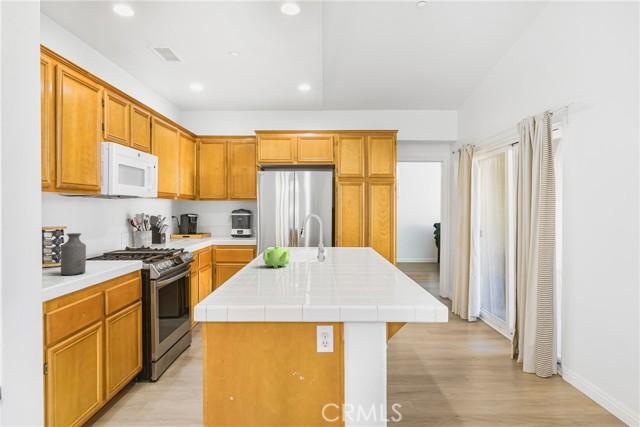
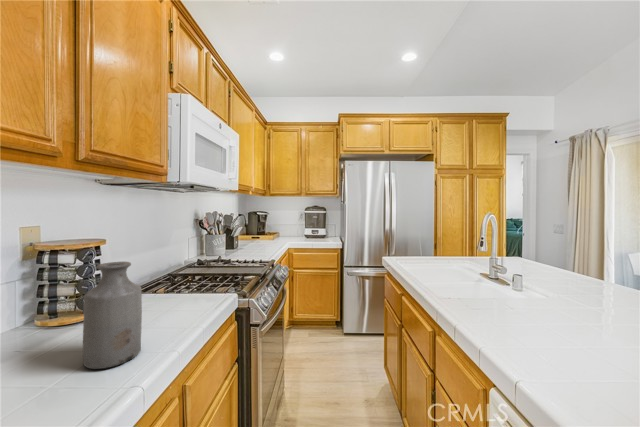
teapot: present [263,246,290,268] -> none [502,283,572,334]

